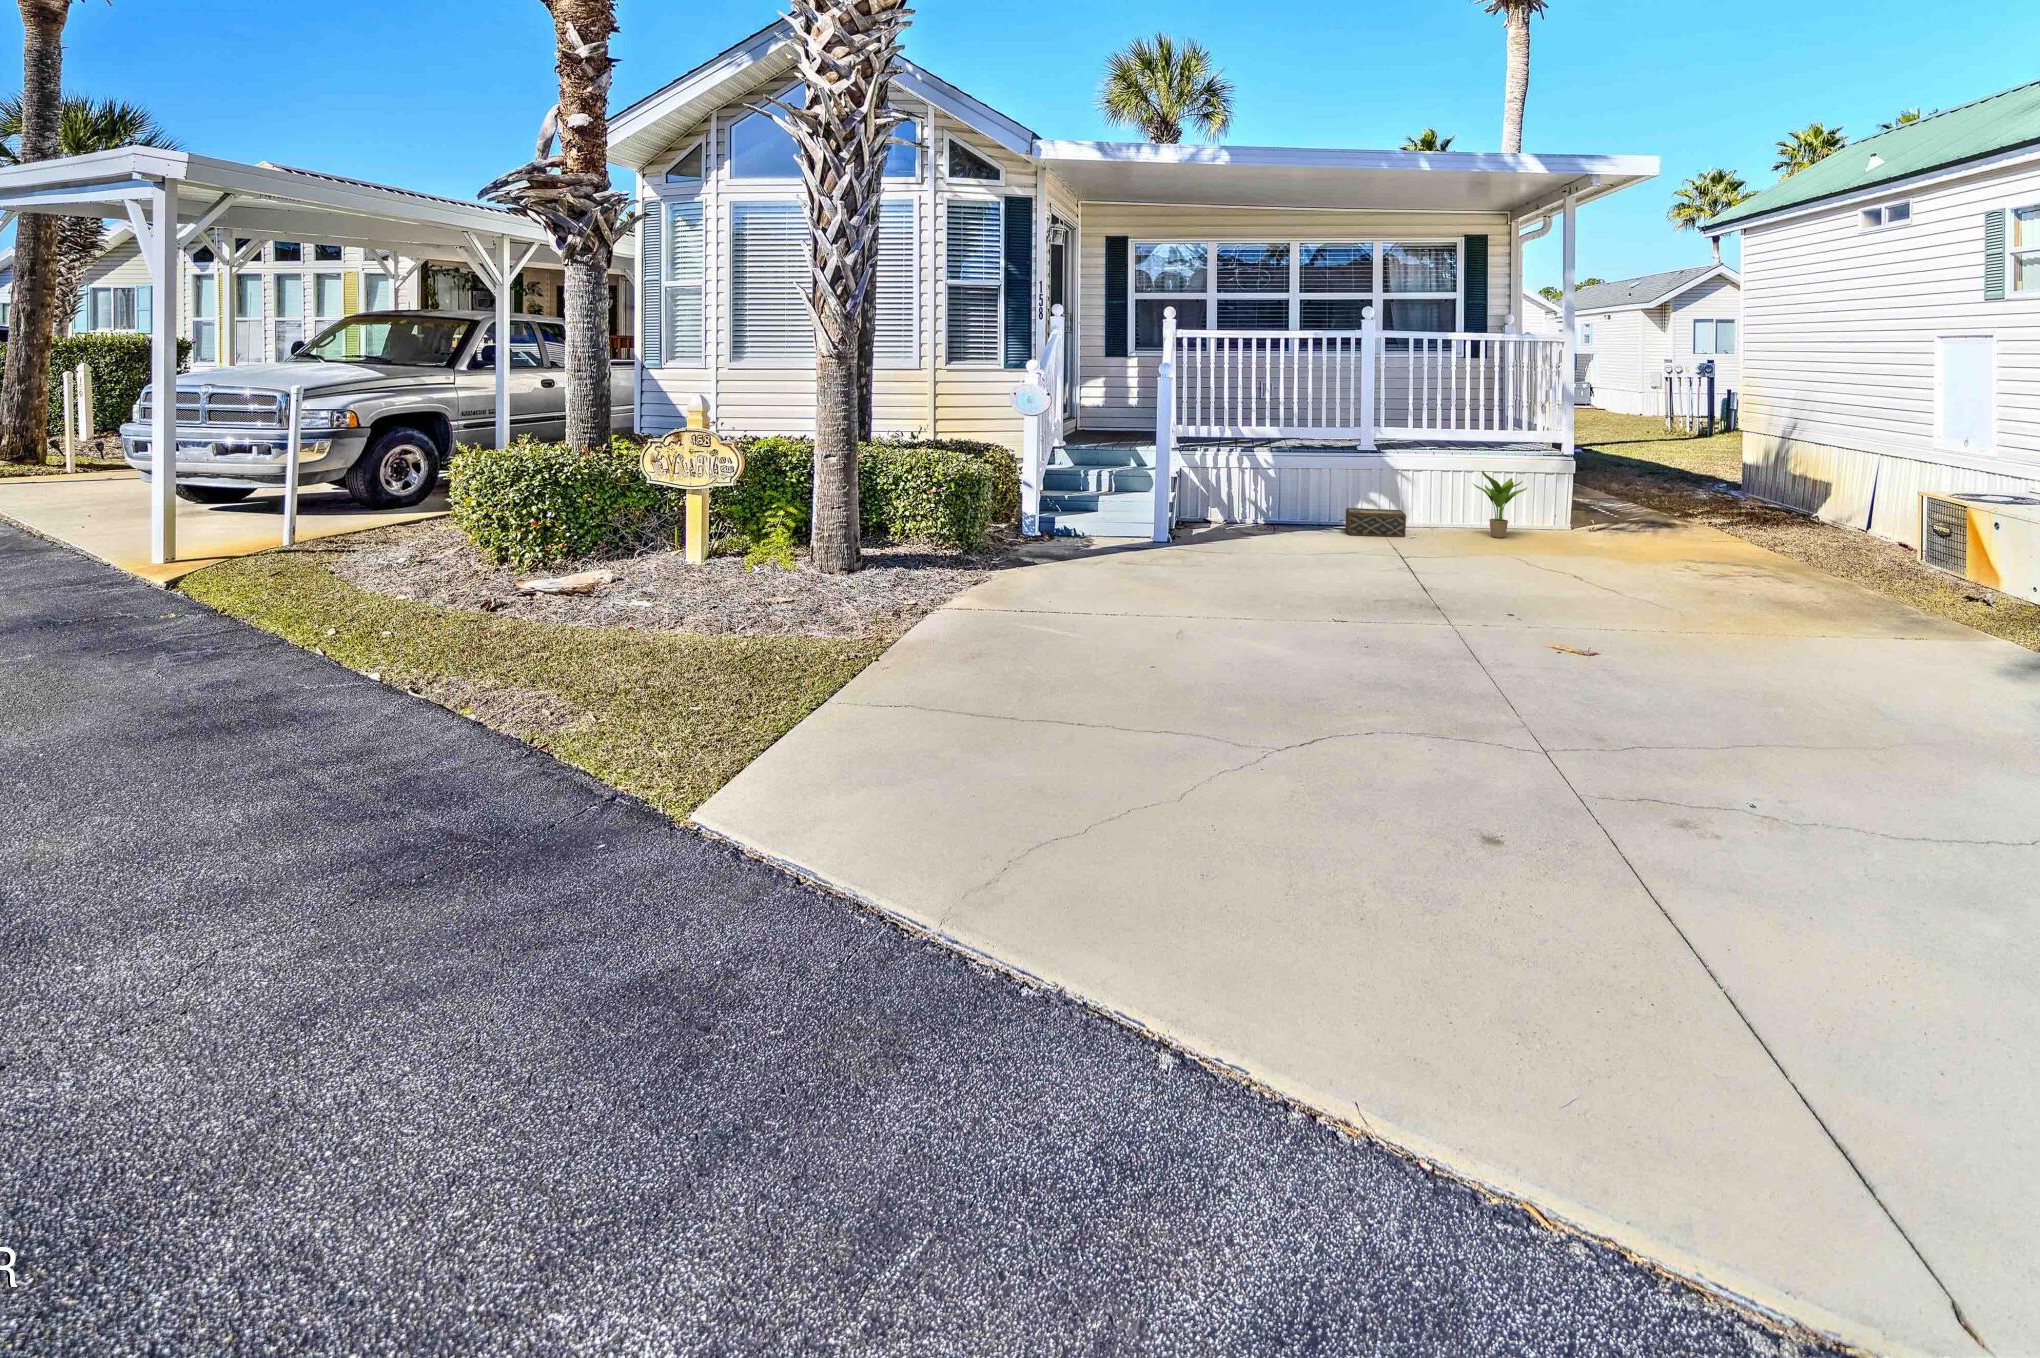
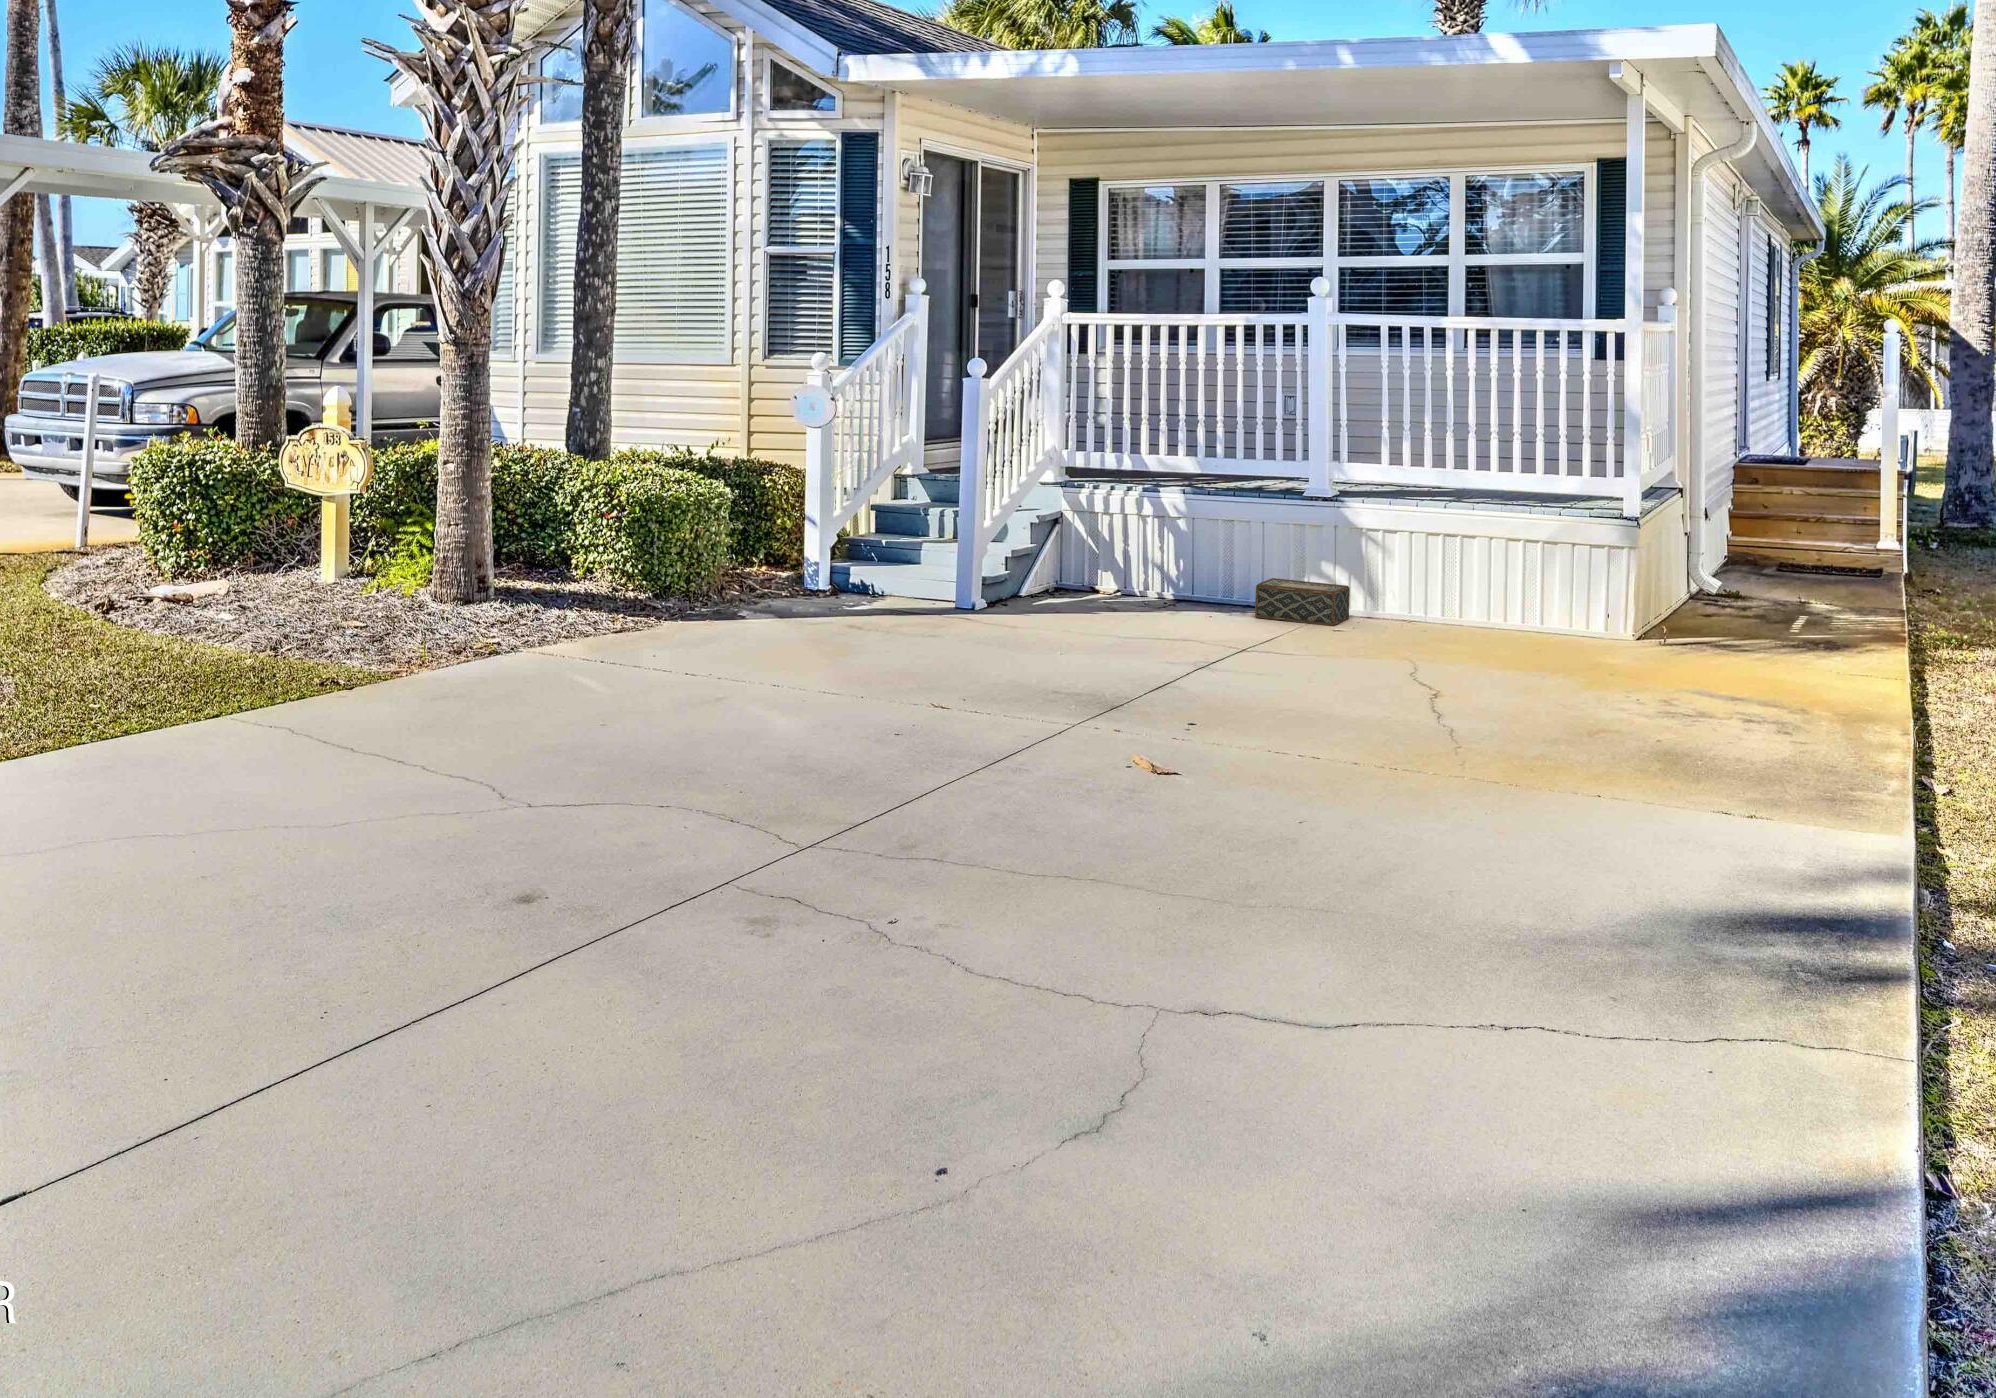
potted plant: present [1473,471,1527,538] -> none [1447,532,1533,638]

